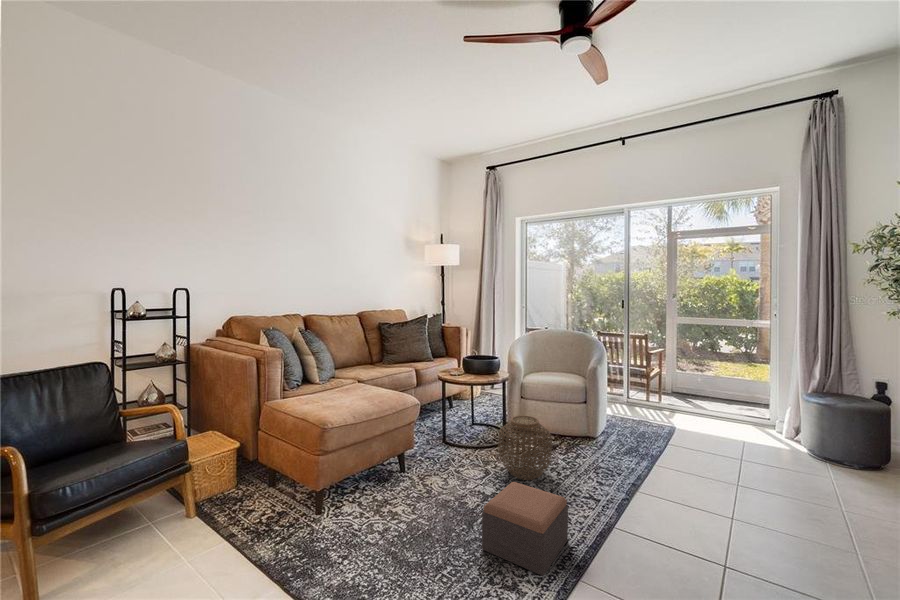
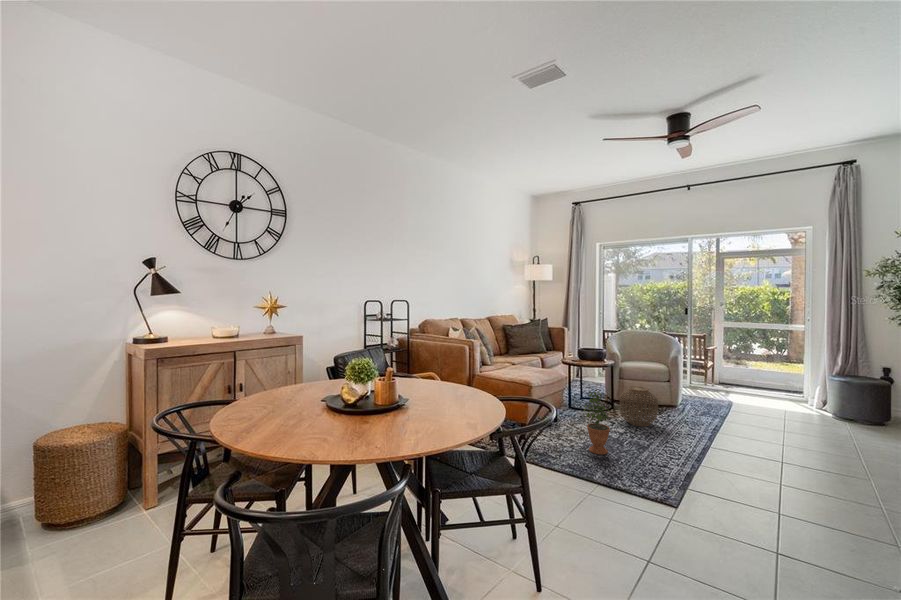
potted plant: none [396,432,441,551] -> present [584,390,610,454]
footstool: present [482,482,568,576] -> none [636,420,685,465]

